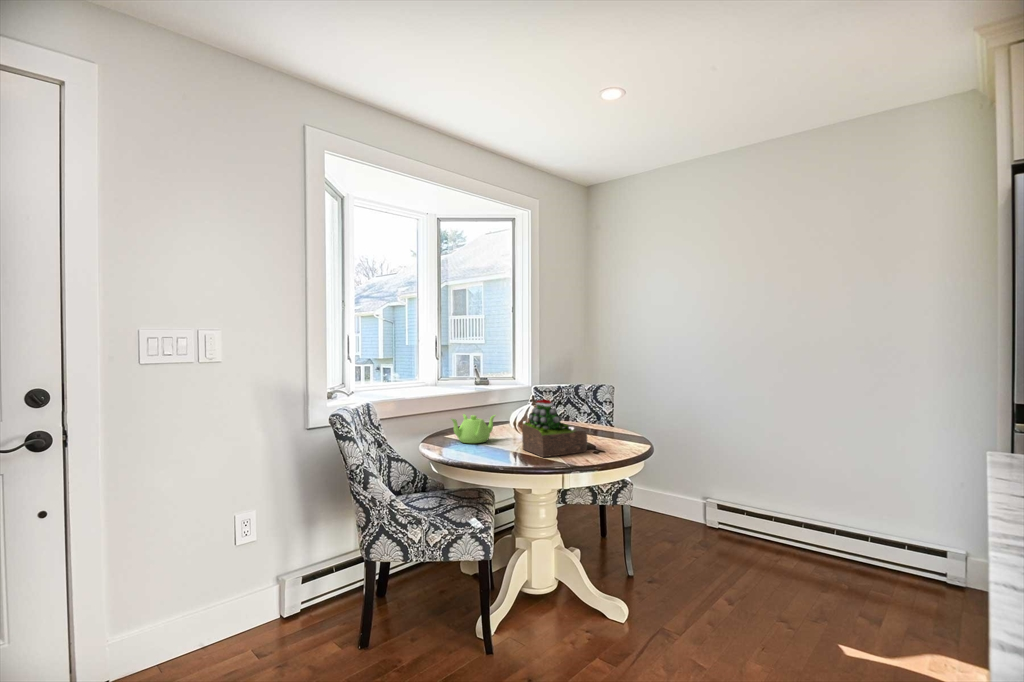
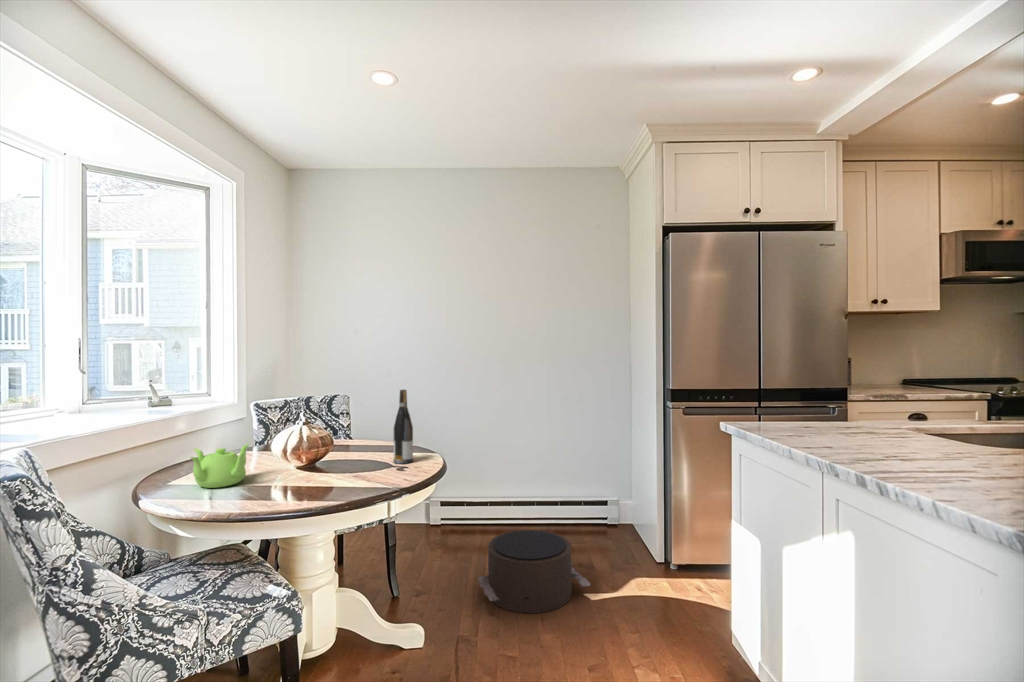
wine bottle: none [603,380,621,448] -> present [393,390,413,464]
succulent plant: present [522,399,587,457] -> none [308,418,386,487]
pouf: none [704,547,842,646] -> present [478,530,590,613]

